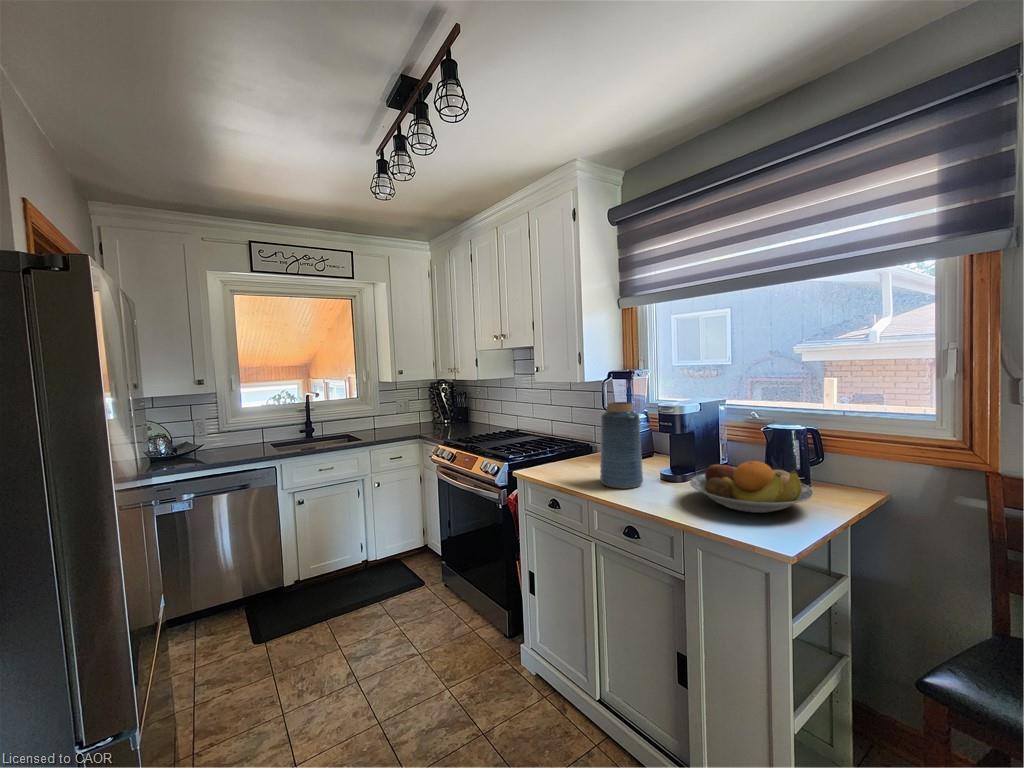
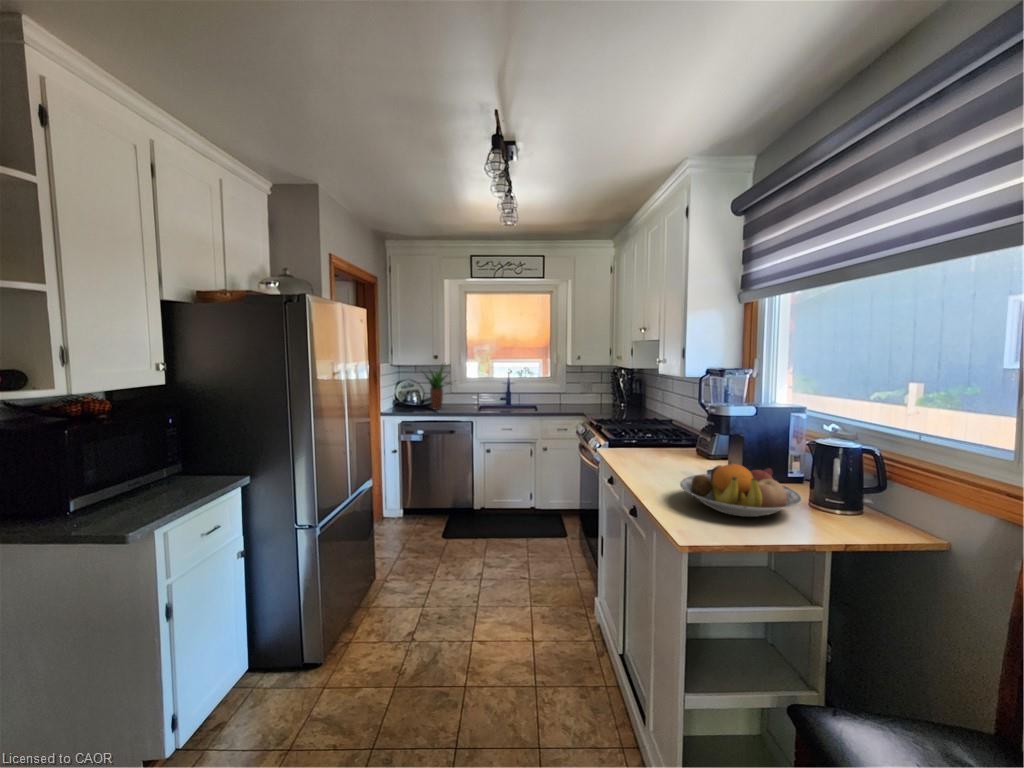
potted plant: none [172,389,242,459] -> present [425,365,450,409]
vase: present [600,402,643,489] -> none [643,396,684,477]

